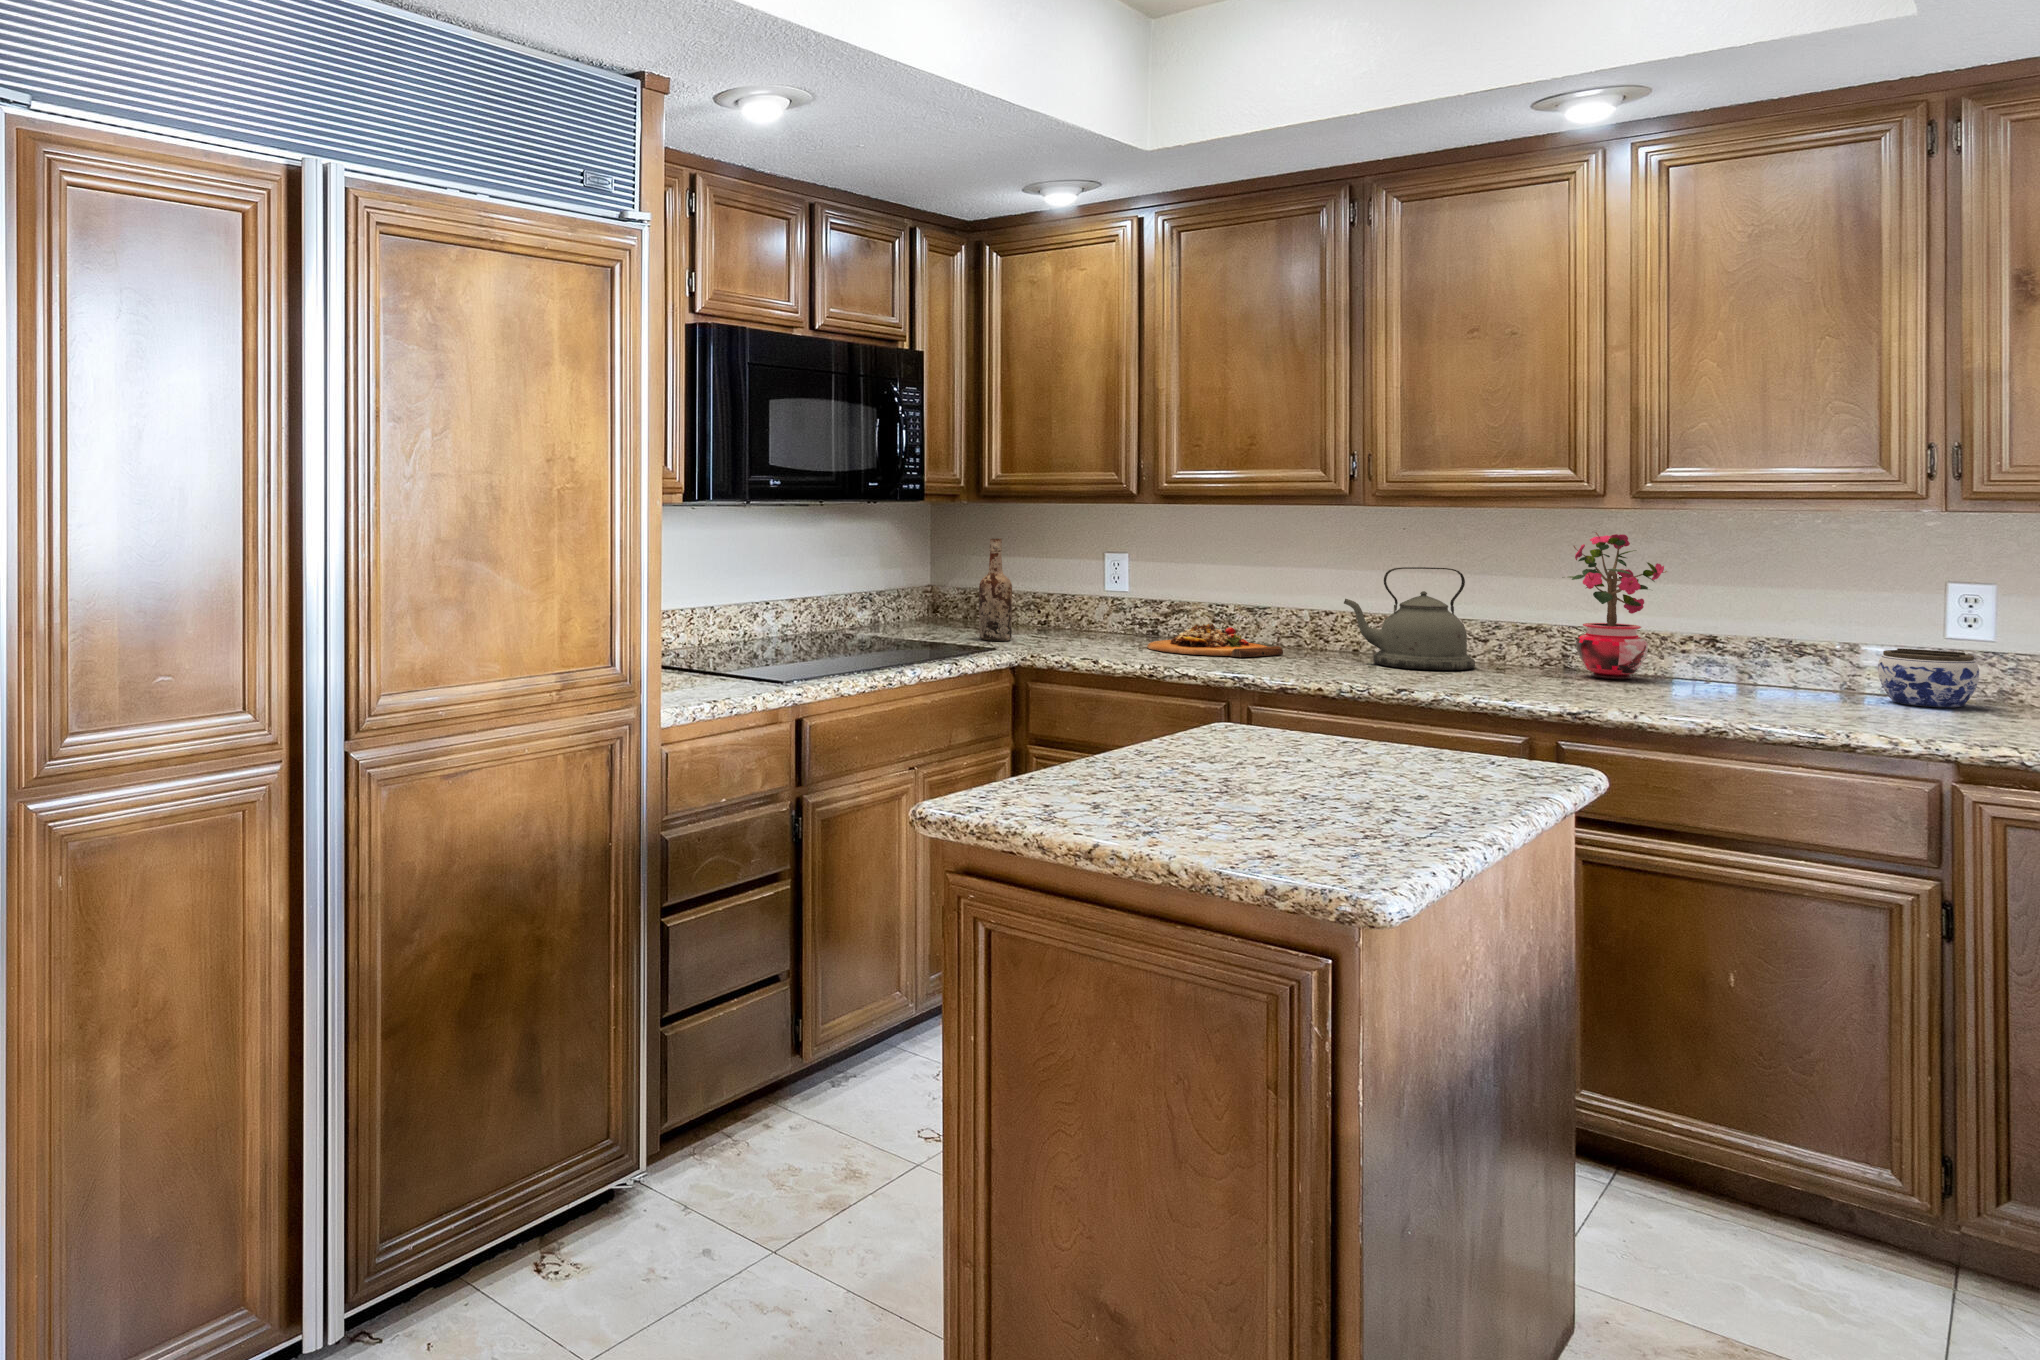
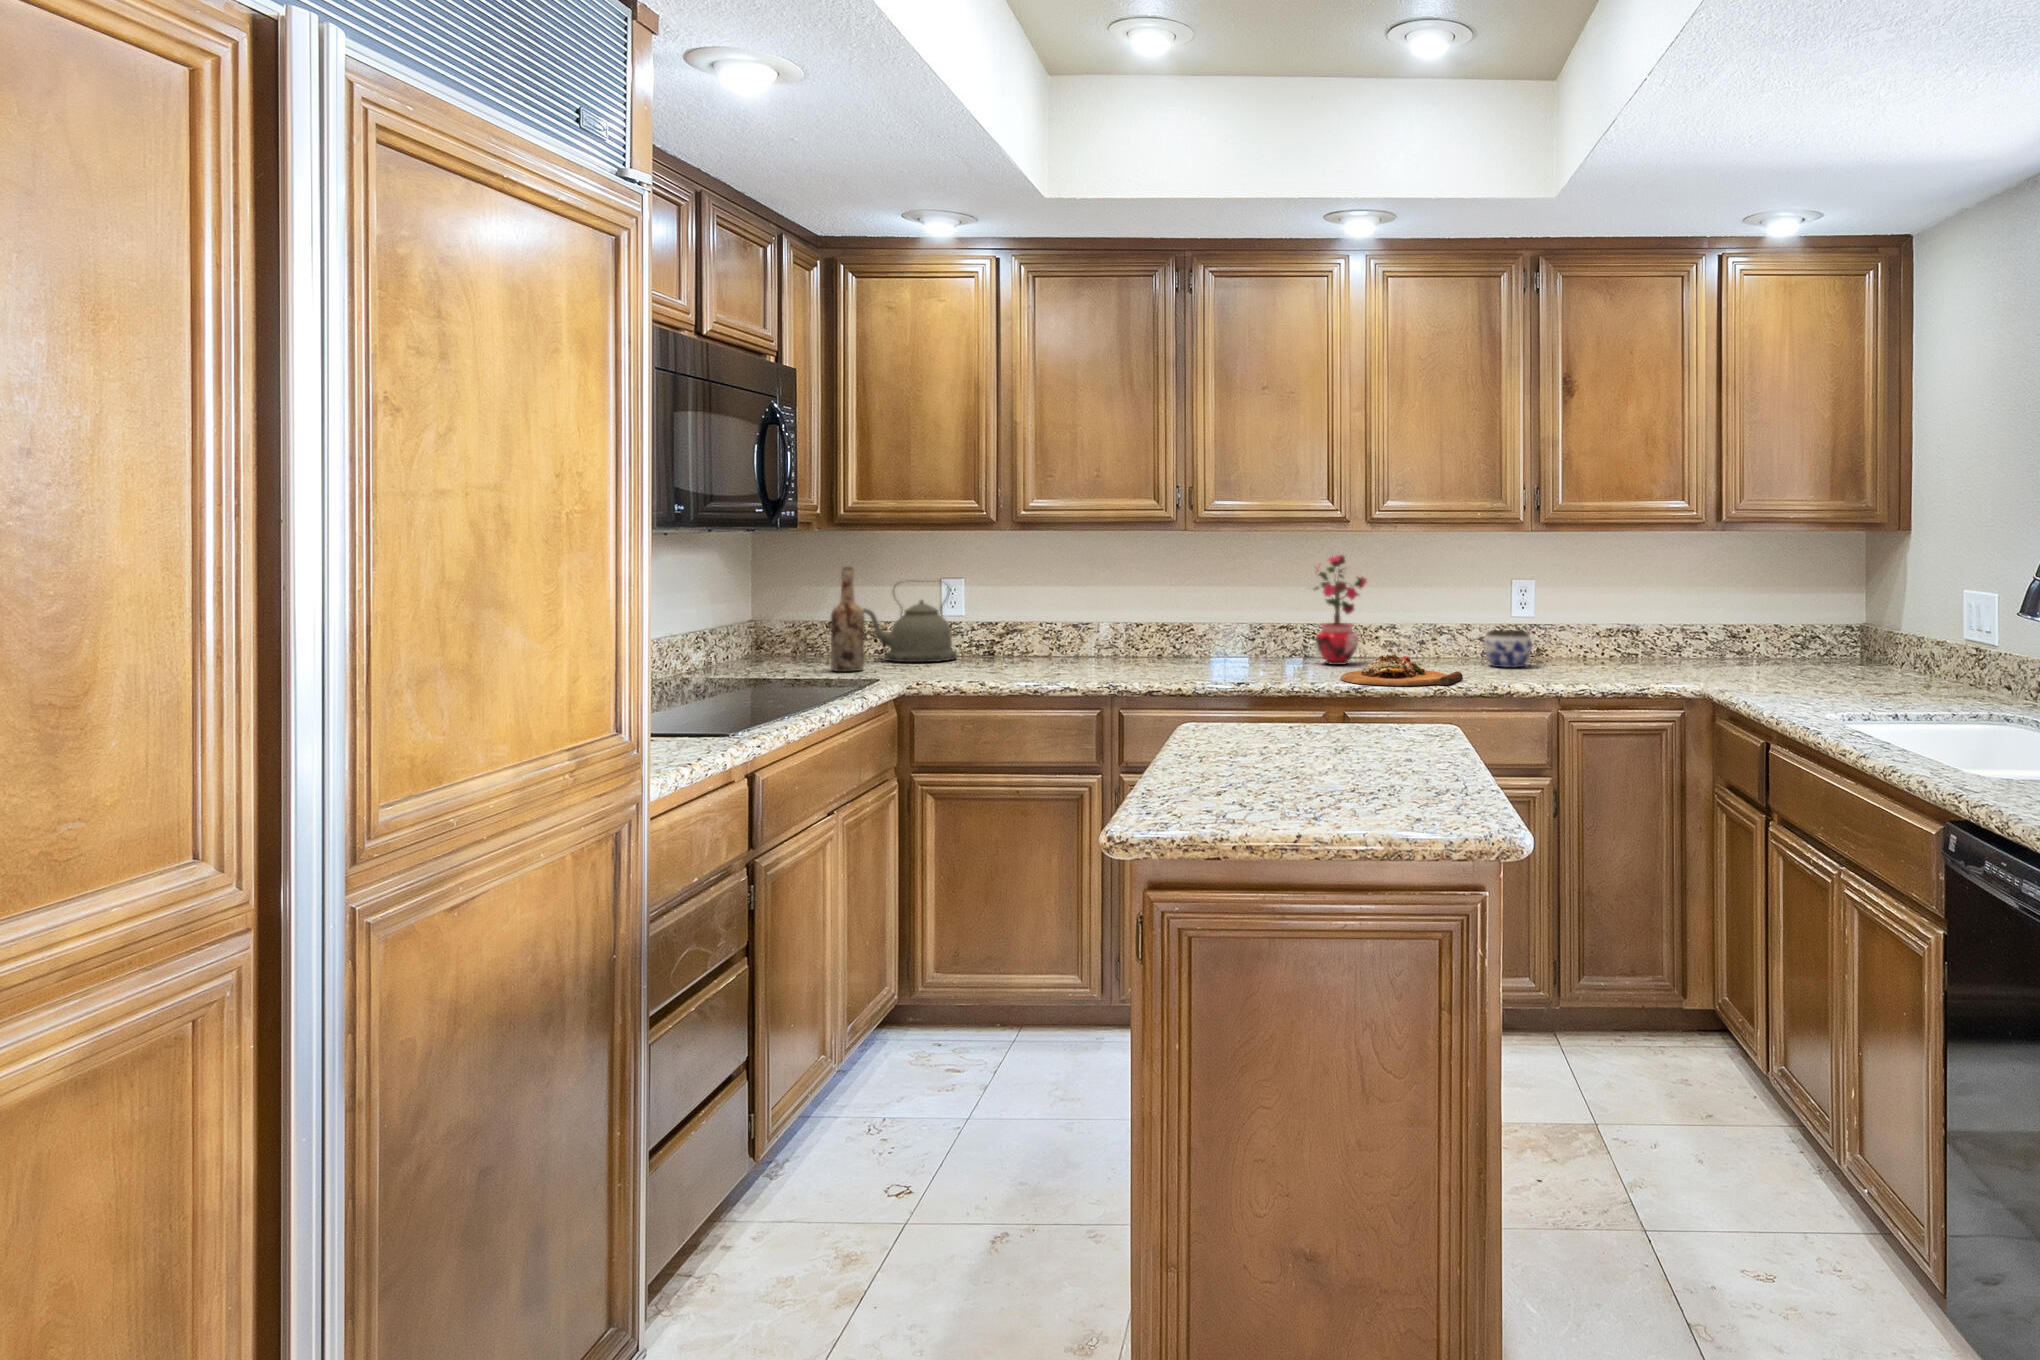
kettle: present [1344,567,1475,670] -> present [863,581,957,662]
cutting board: present [1147,624,1284,657] -> present [1341,654,1463,686]

